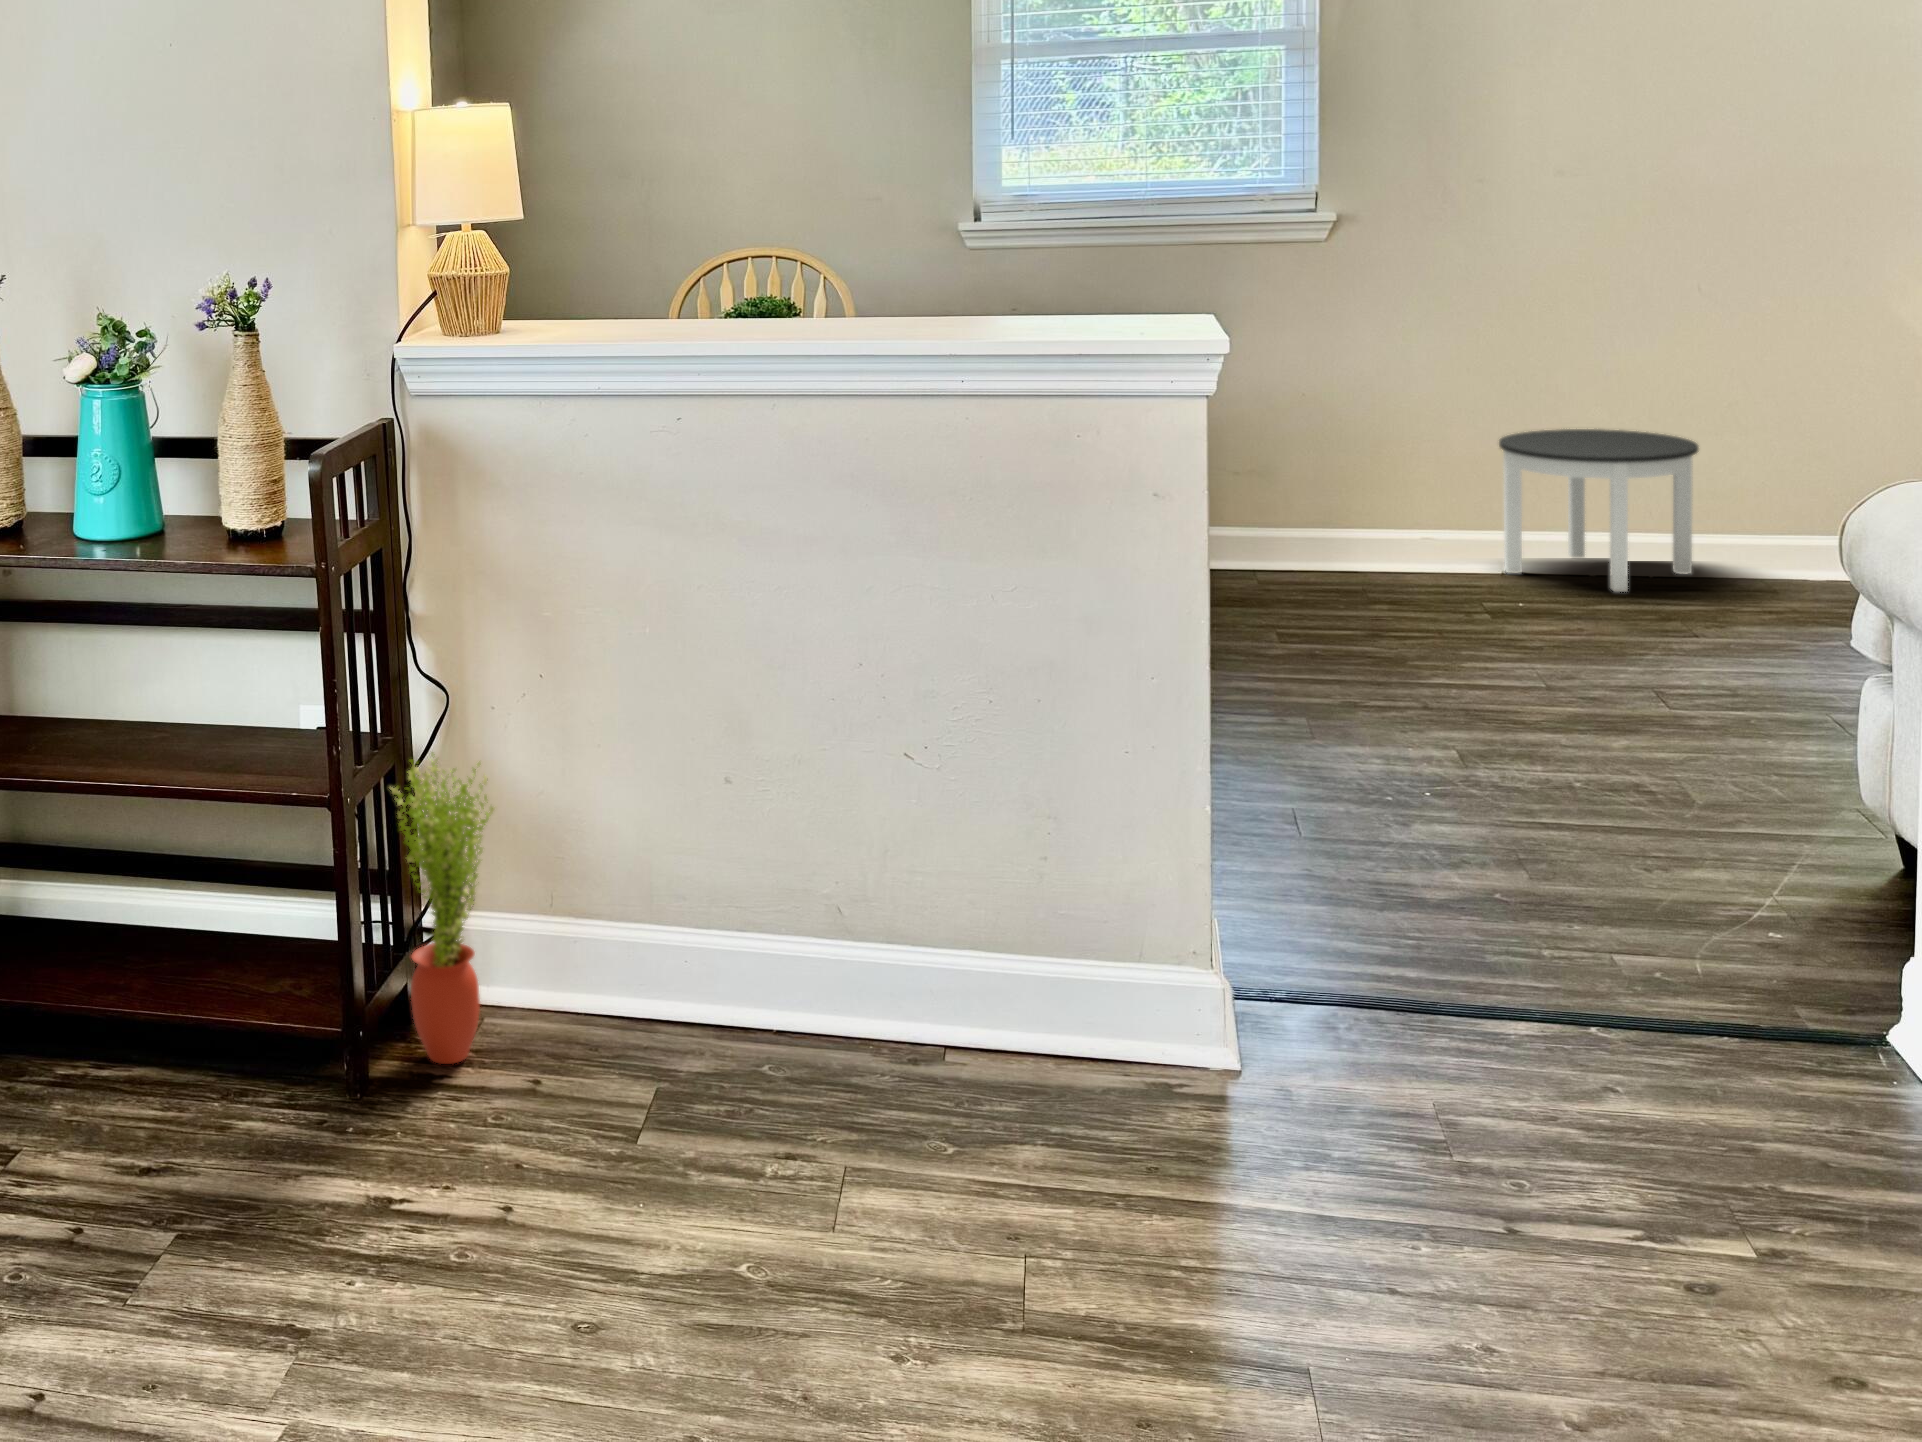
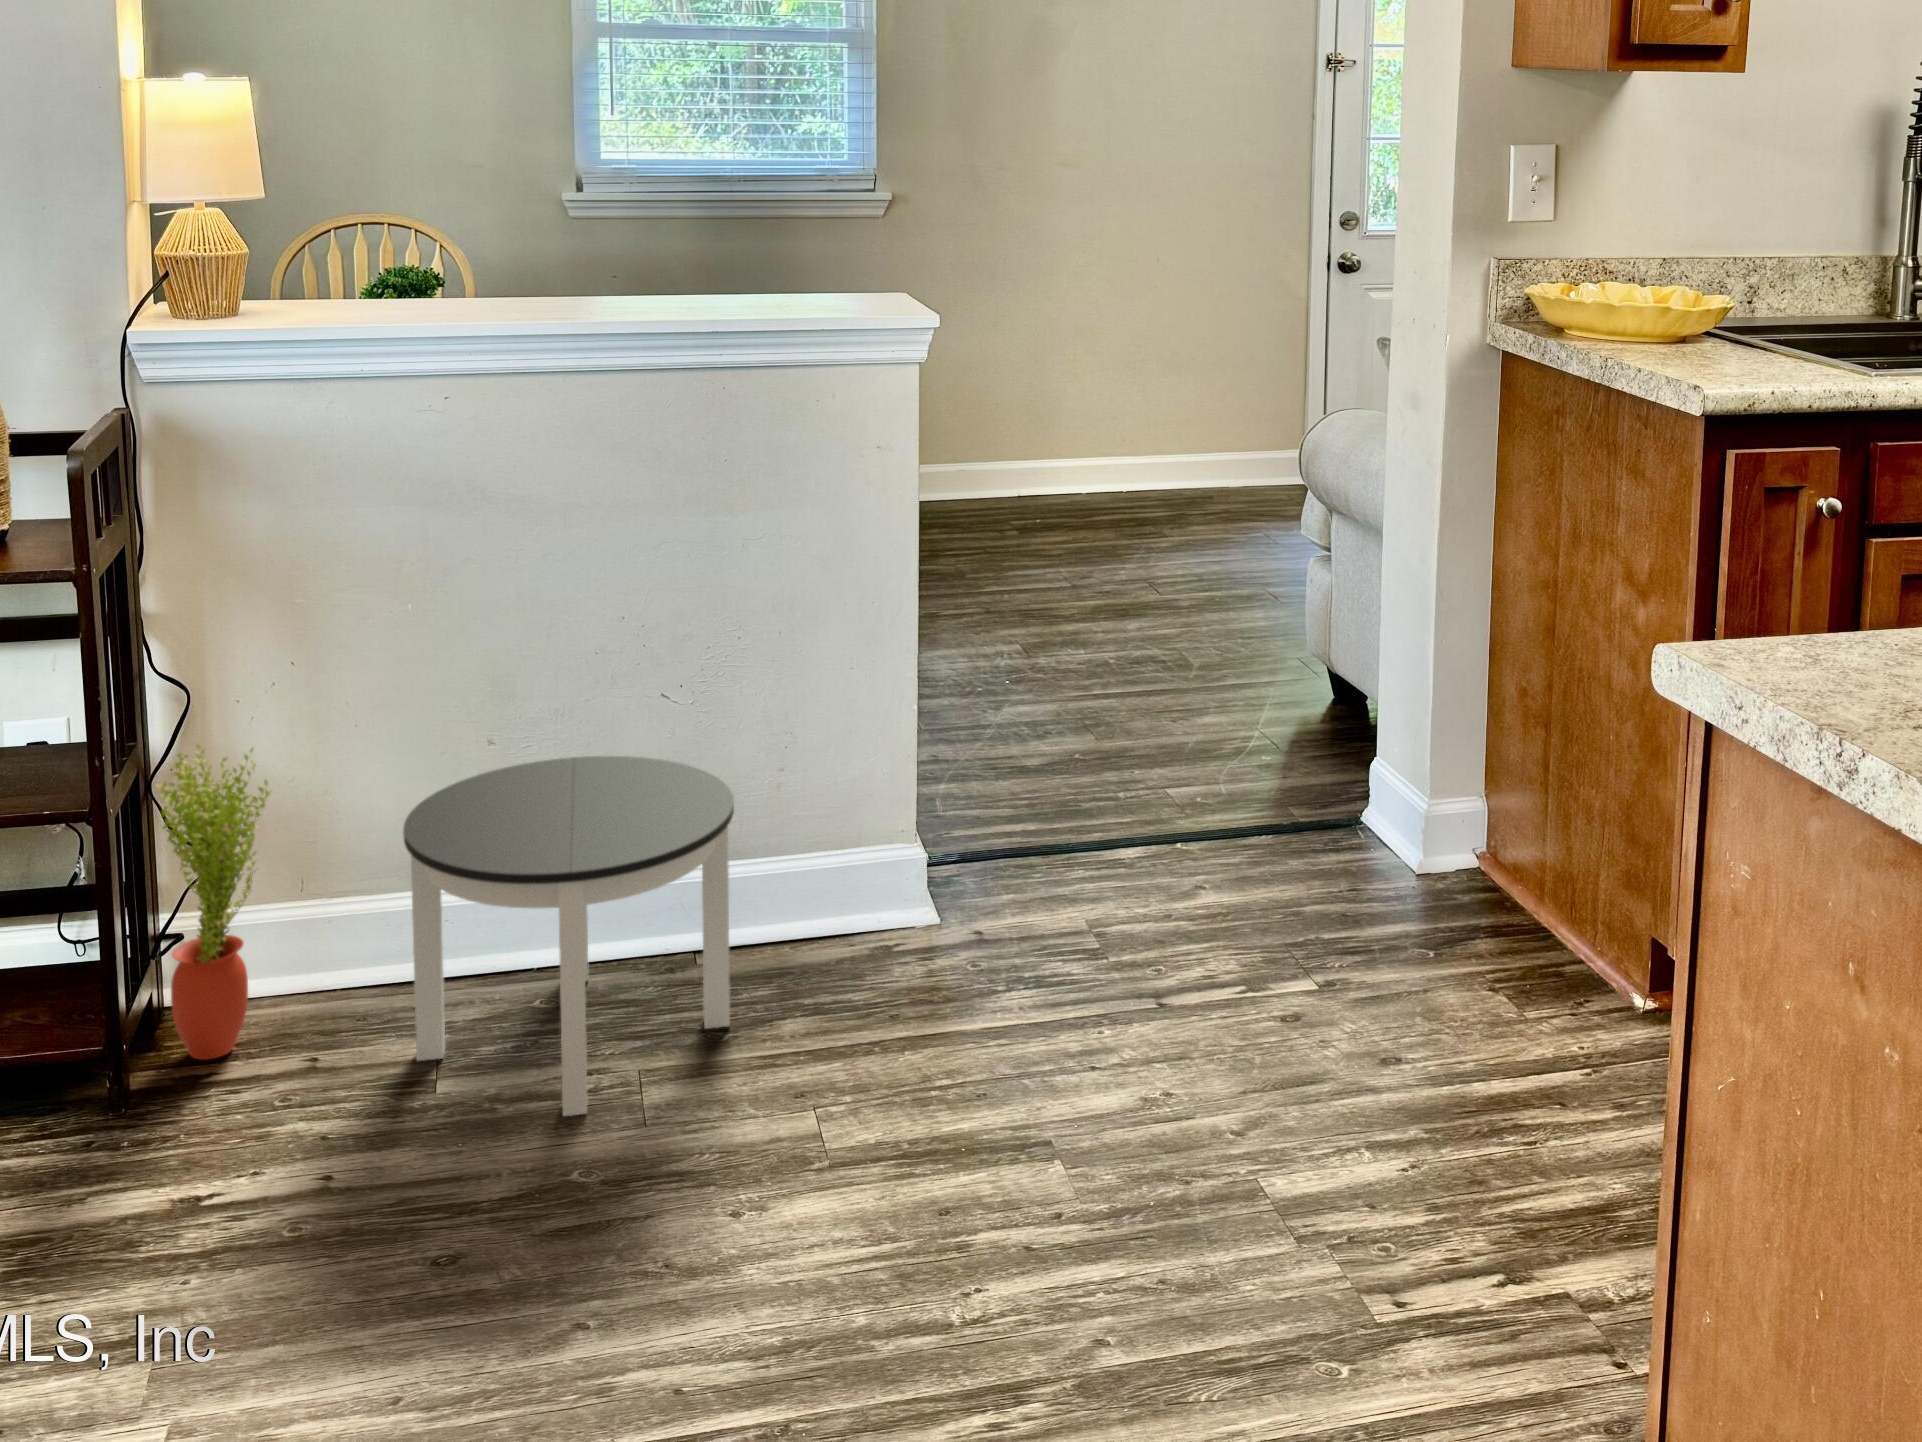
round table: present [1499,429,1699,592] -> present [403,756,734,1116]

